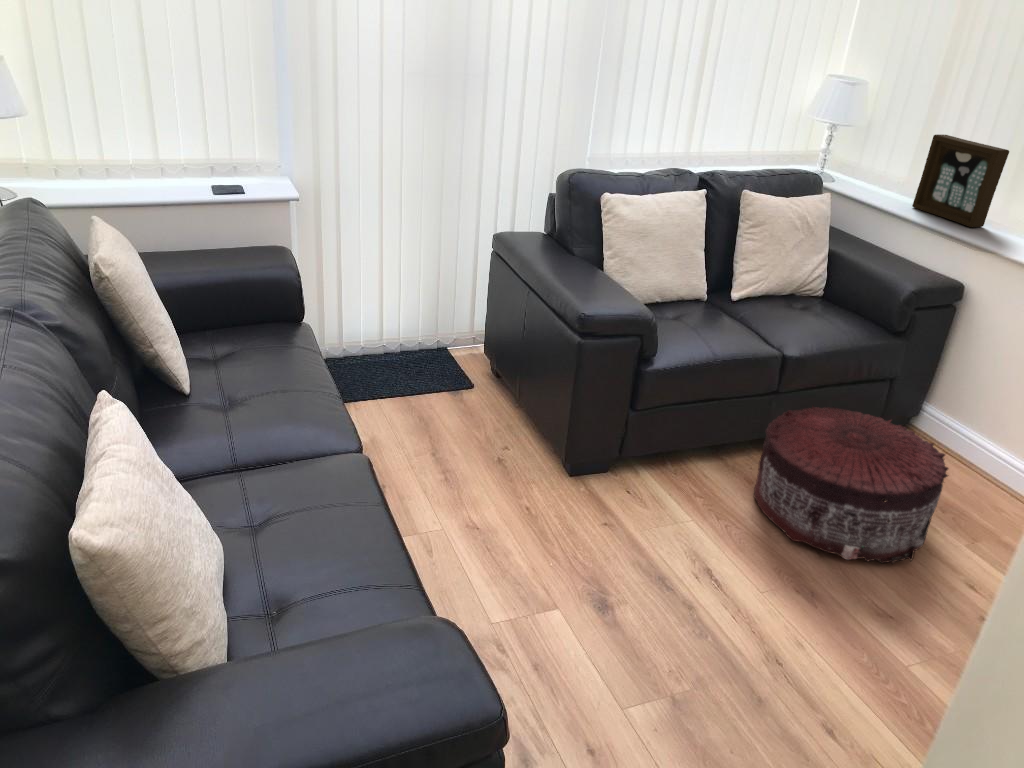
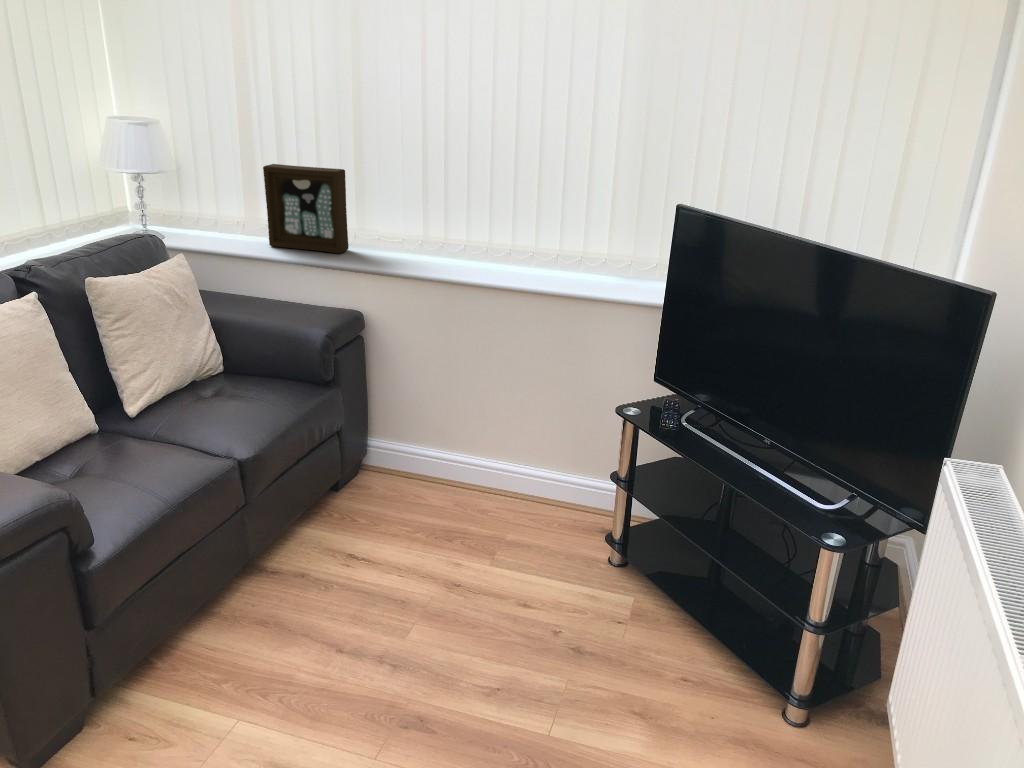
pouf: present [754,407,948,563] -> none [262,478,469,667]

